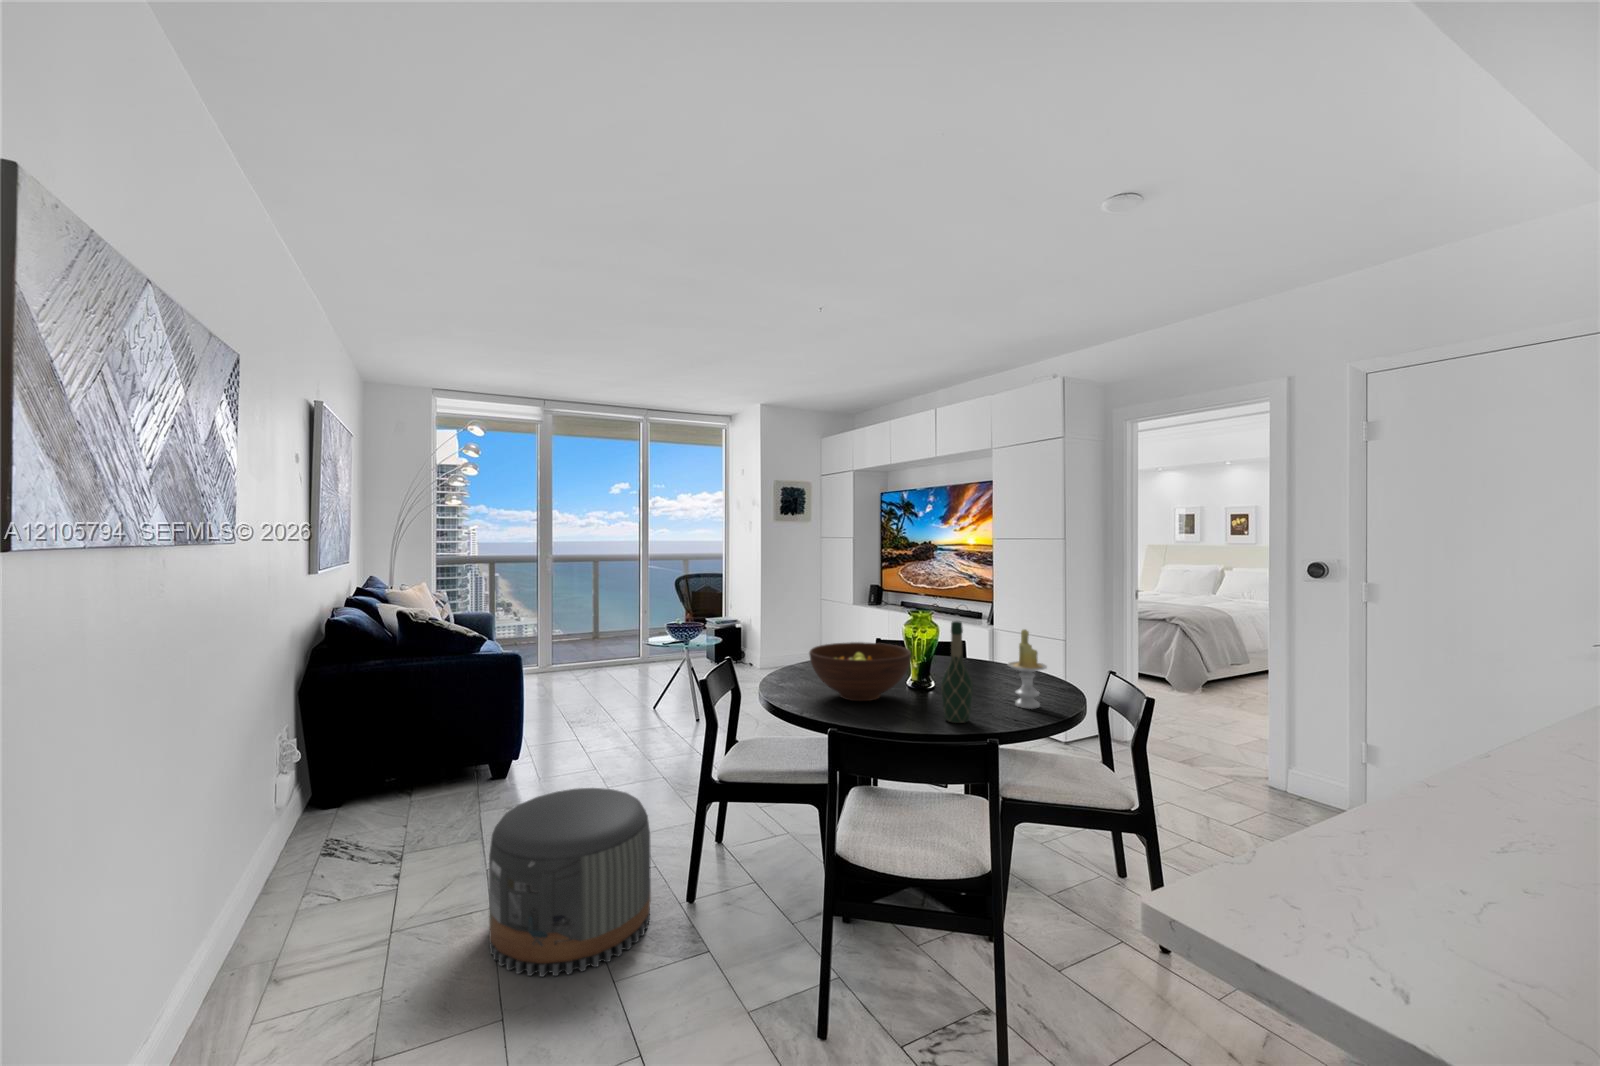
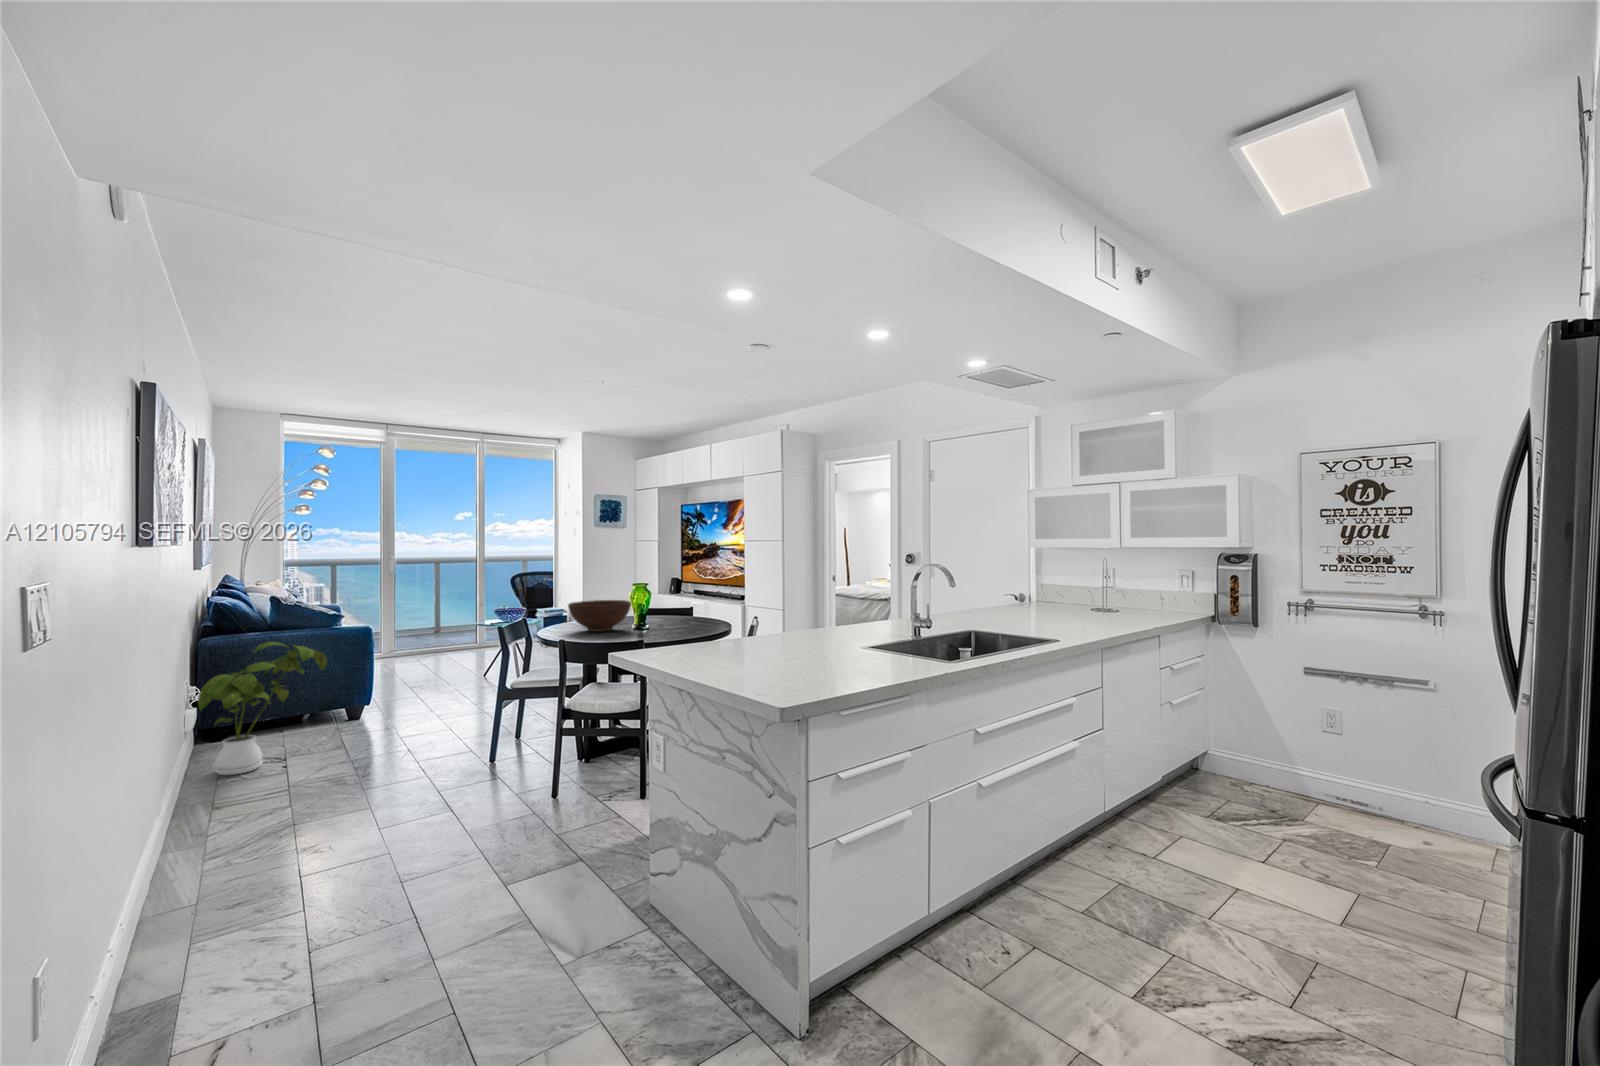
wine bottle: present [941,621,973,723] -> none [637,581,655,637]
candle: present [1008,629,1047,709] -> none [685,587,707,631]
house plant: none [268,690,457,891] -> present [198,642,327,775]
pouf: present [489,788,651,977] -> none [357,695,466,793]

